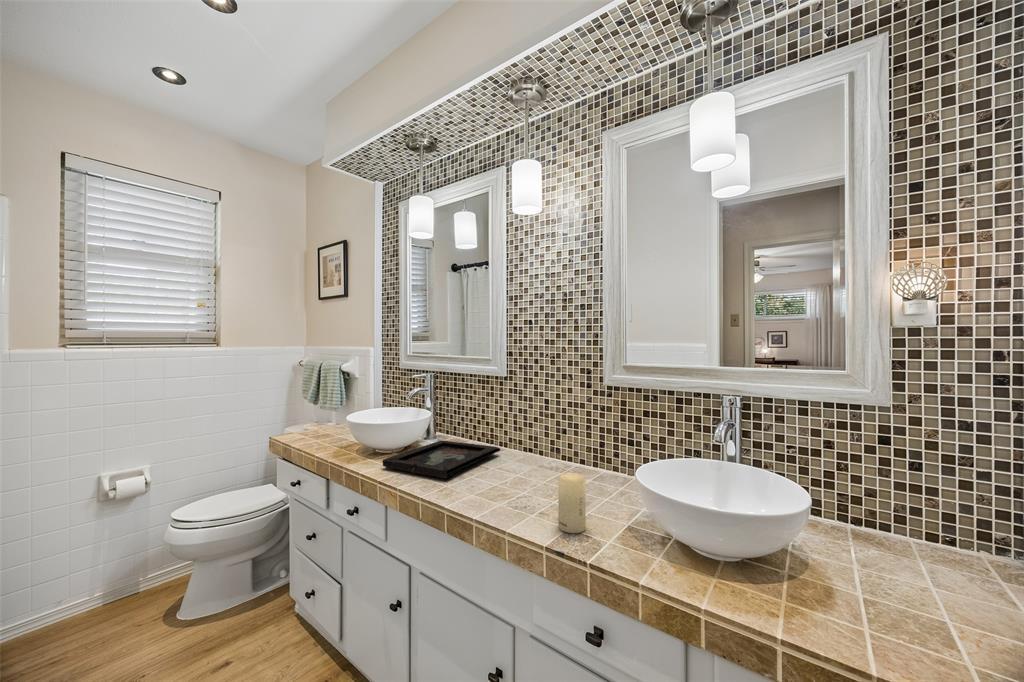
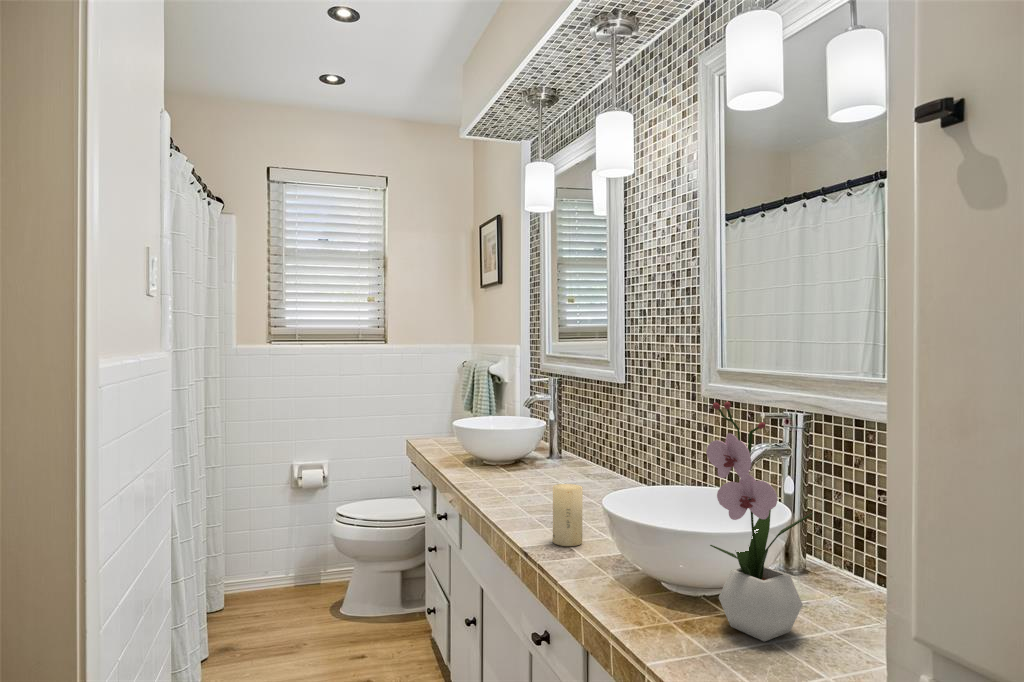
flower arrangement: none [795,397,877,598] -> present [706,402,813,642]
decorative tray: present [382,440,500,478] -> none [467,458,605,490]

